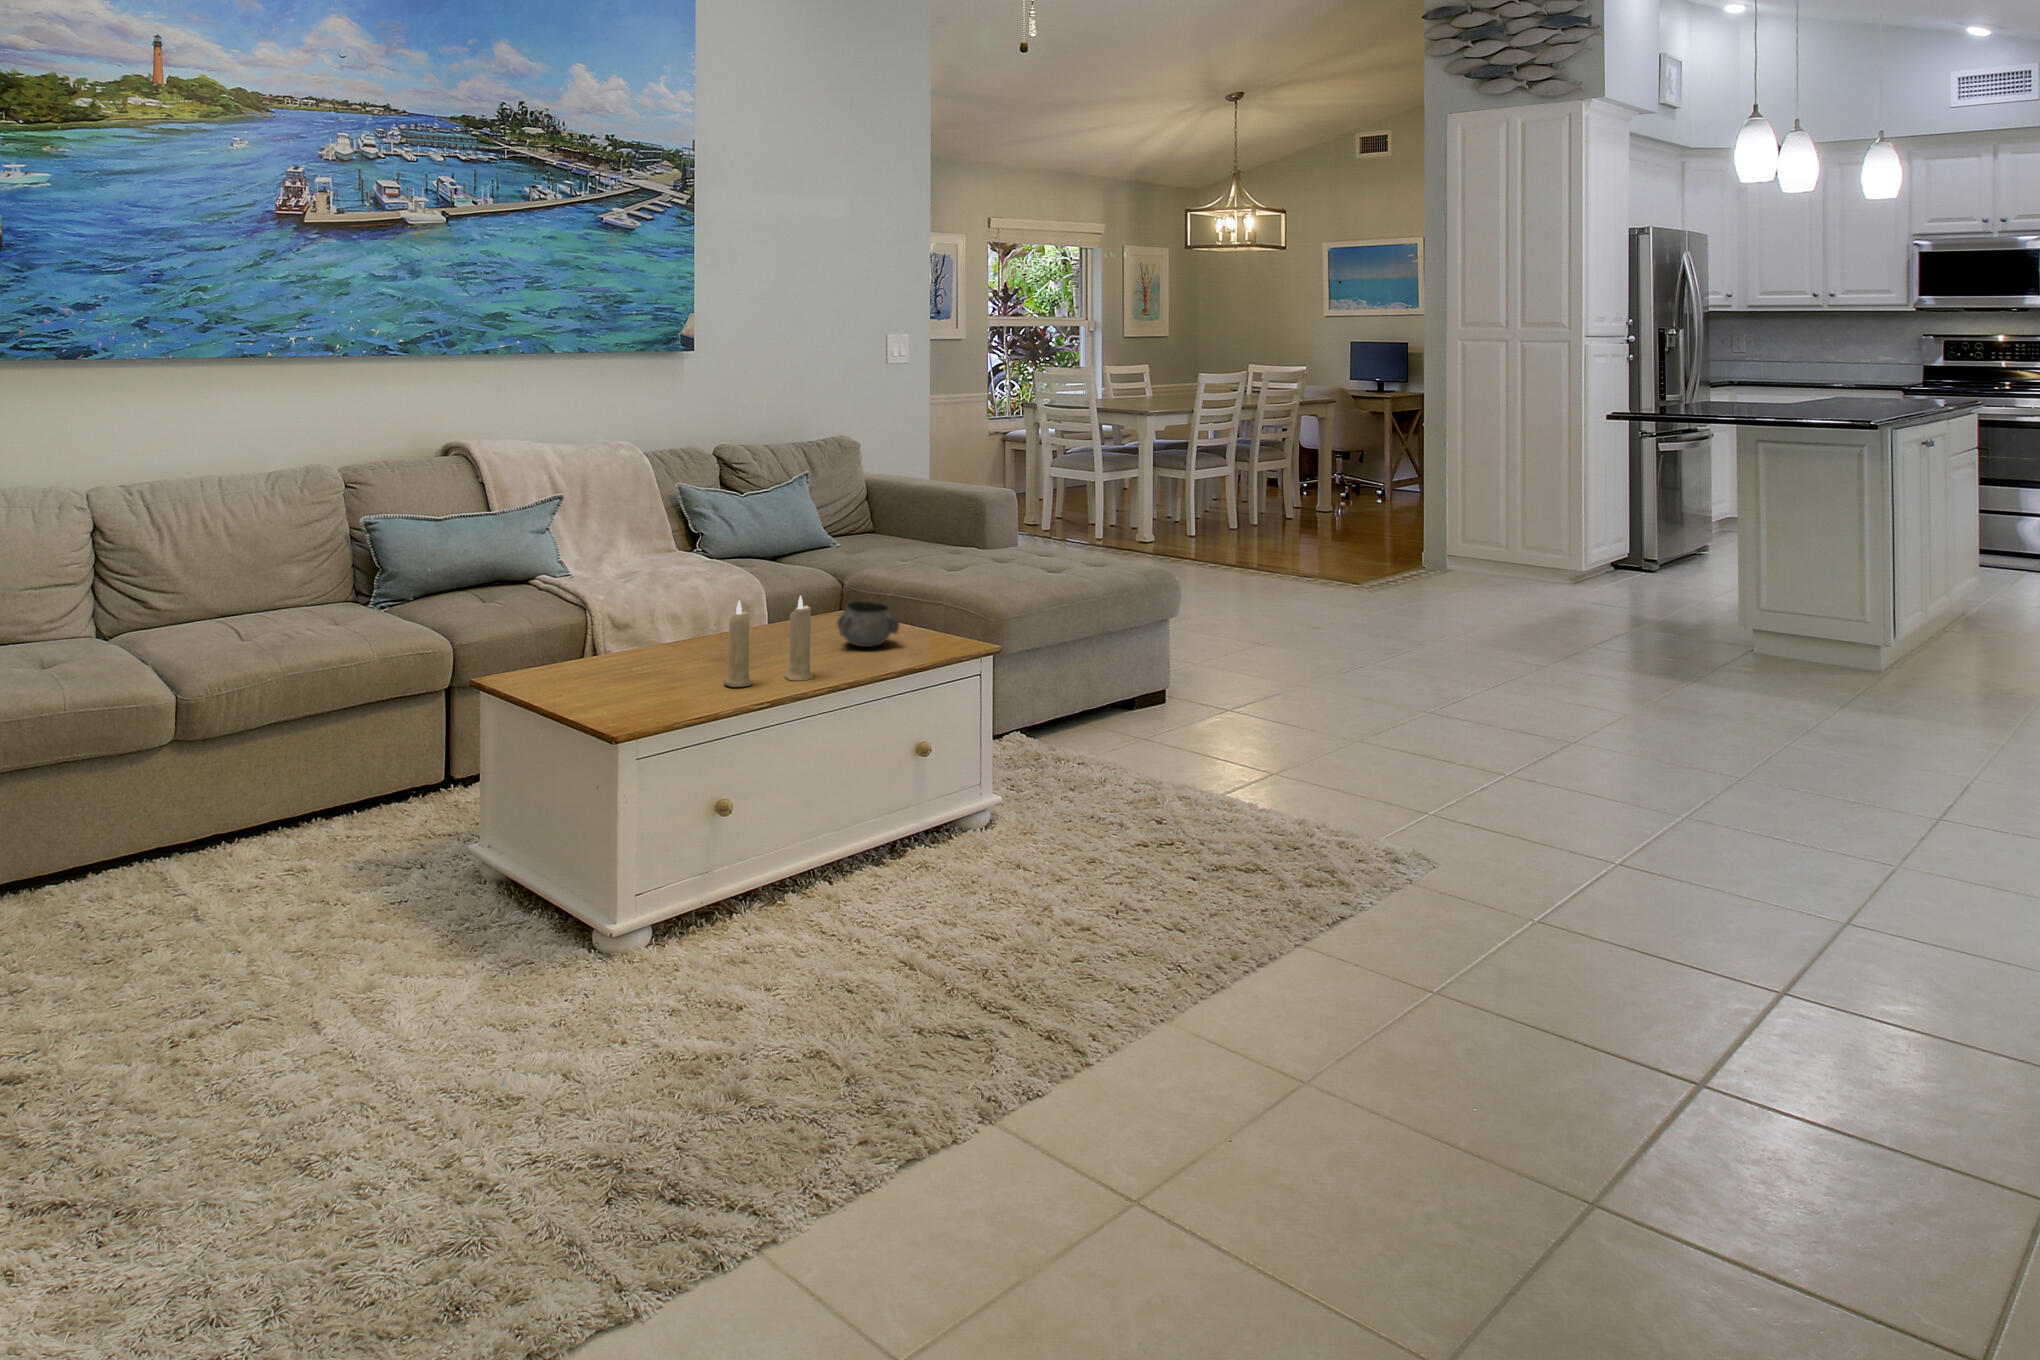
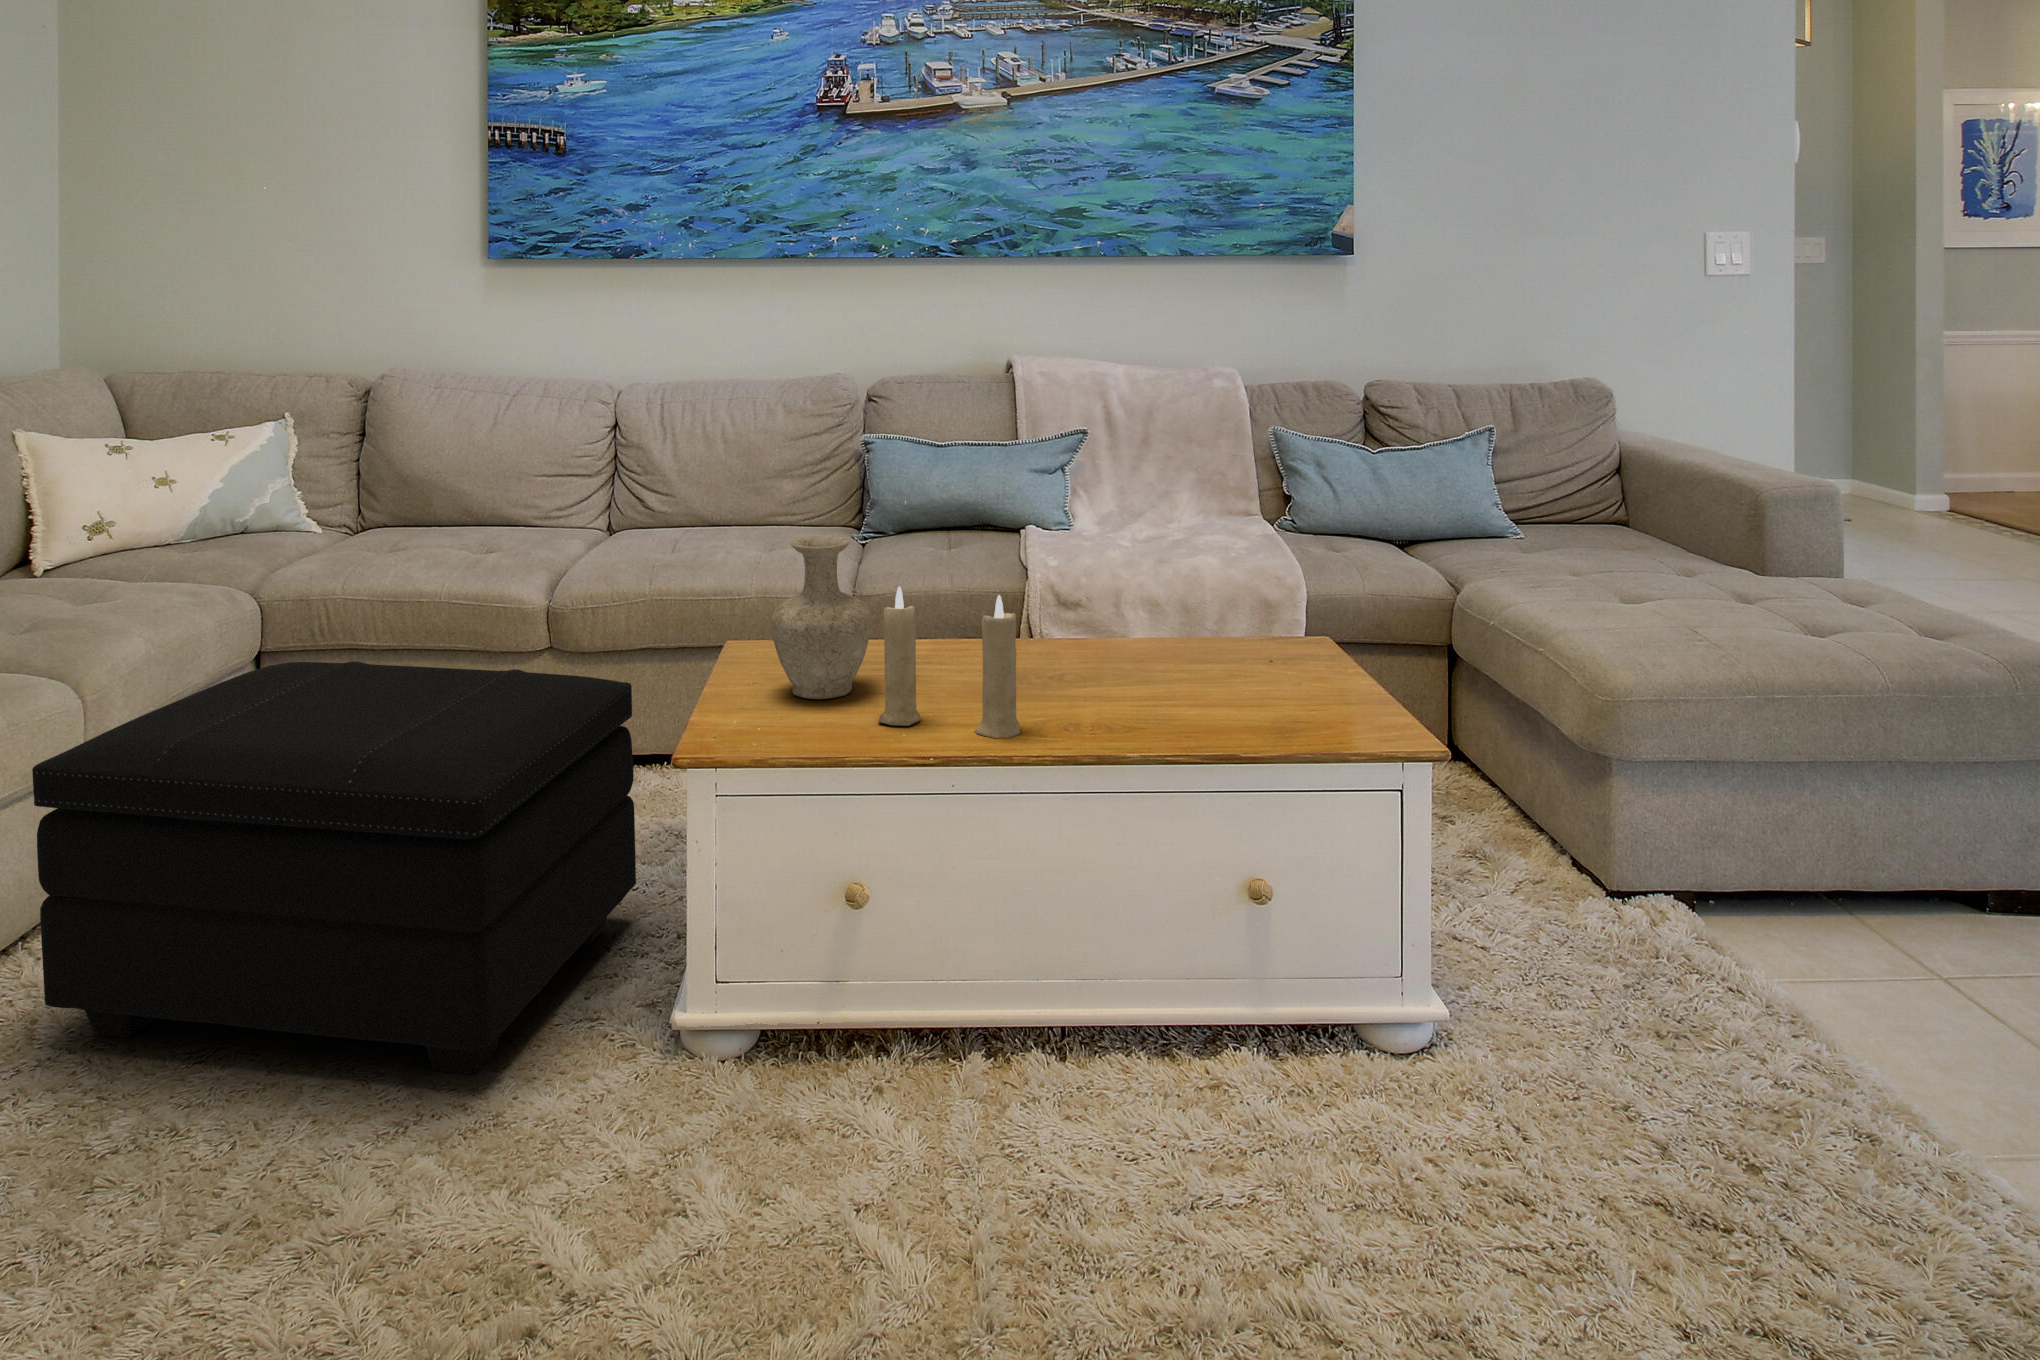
vase: none [621,579,689,689] -> present [771,535,872,699]
decorative bowl: present [837,601,899,647] -> none [1158,619,1266,702]
footstool: none [129,716,558,1067] -> present [32,661,636,1075]

